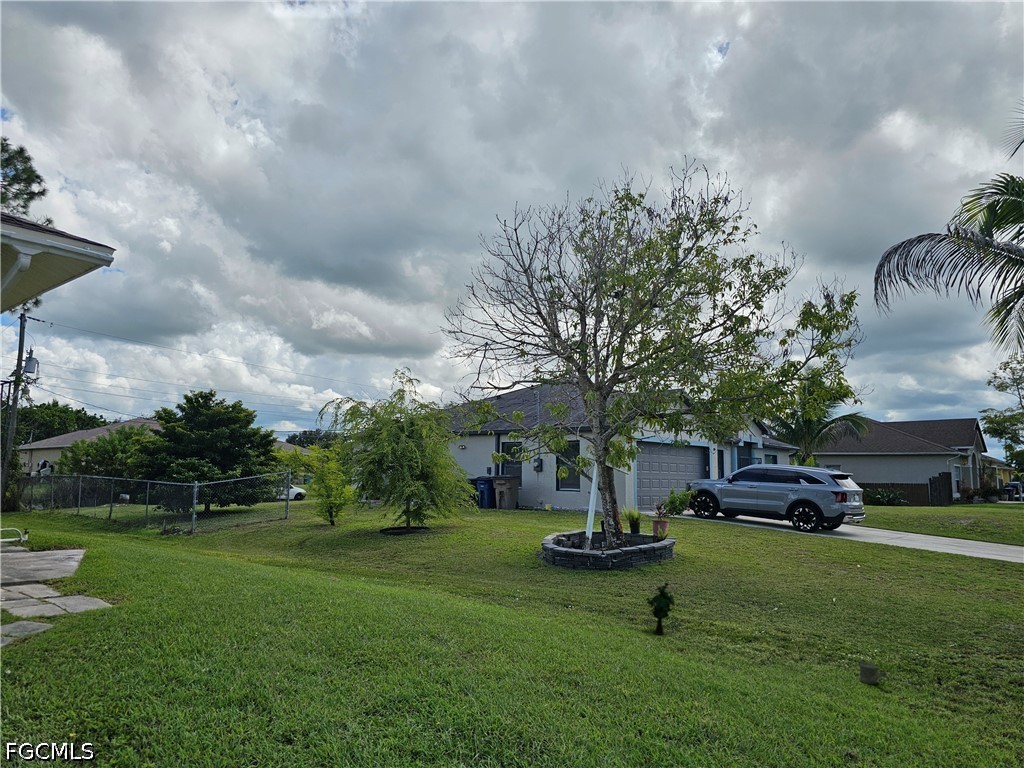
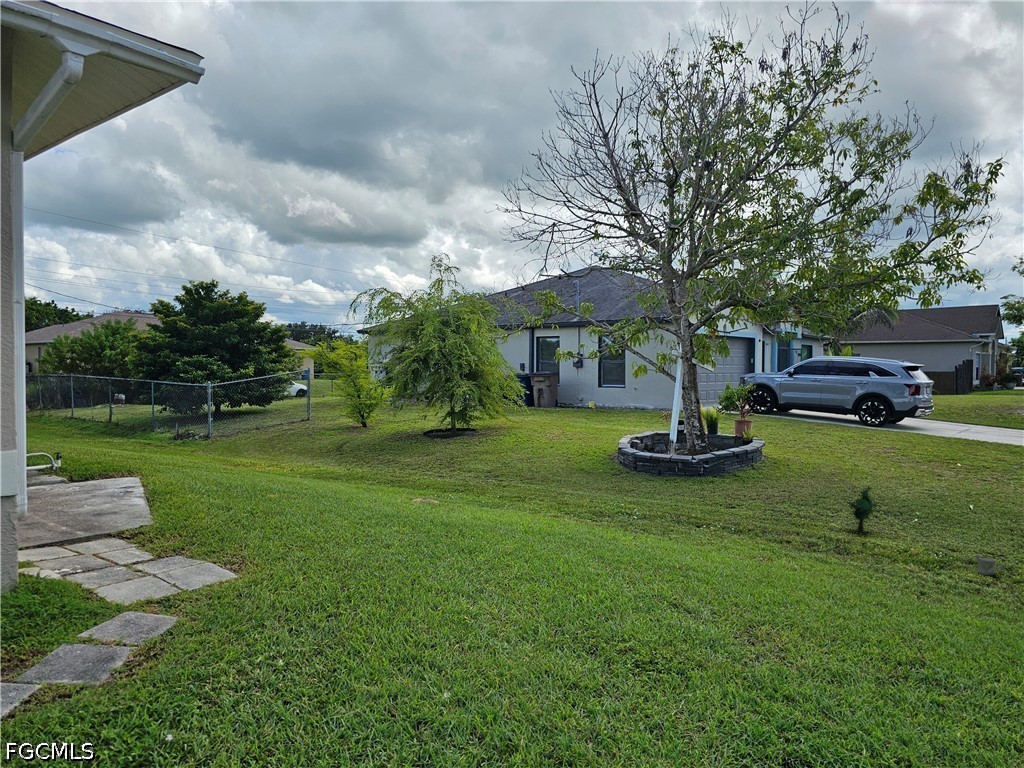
decorative plant: present [646,583,675,635] -> present [848,487,877,535]

